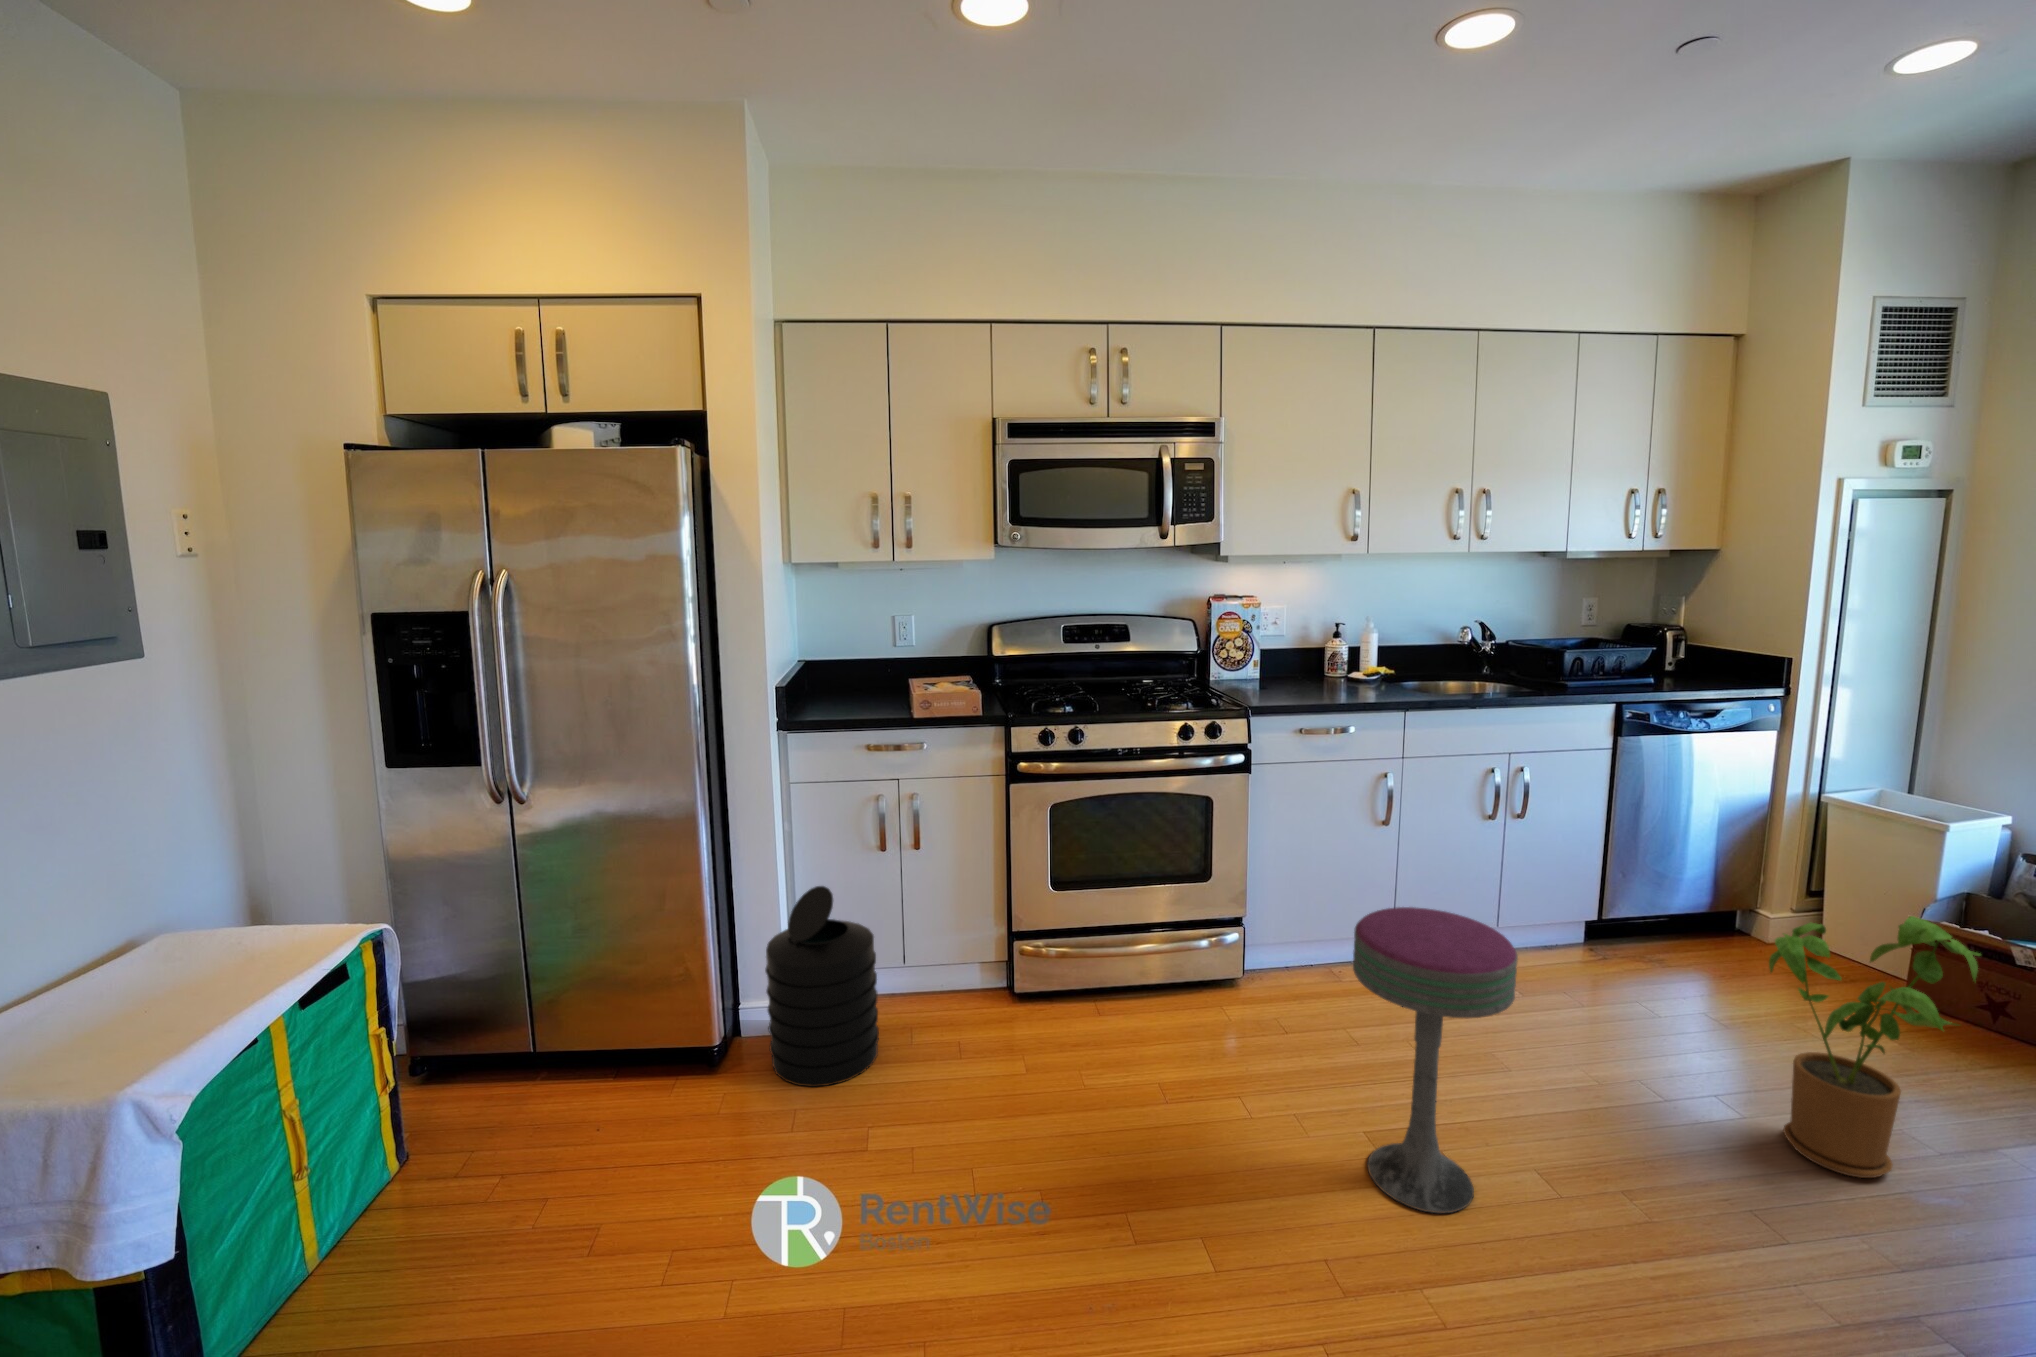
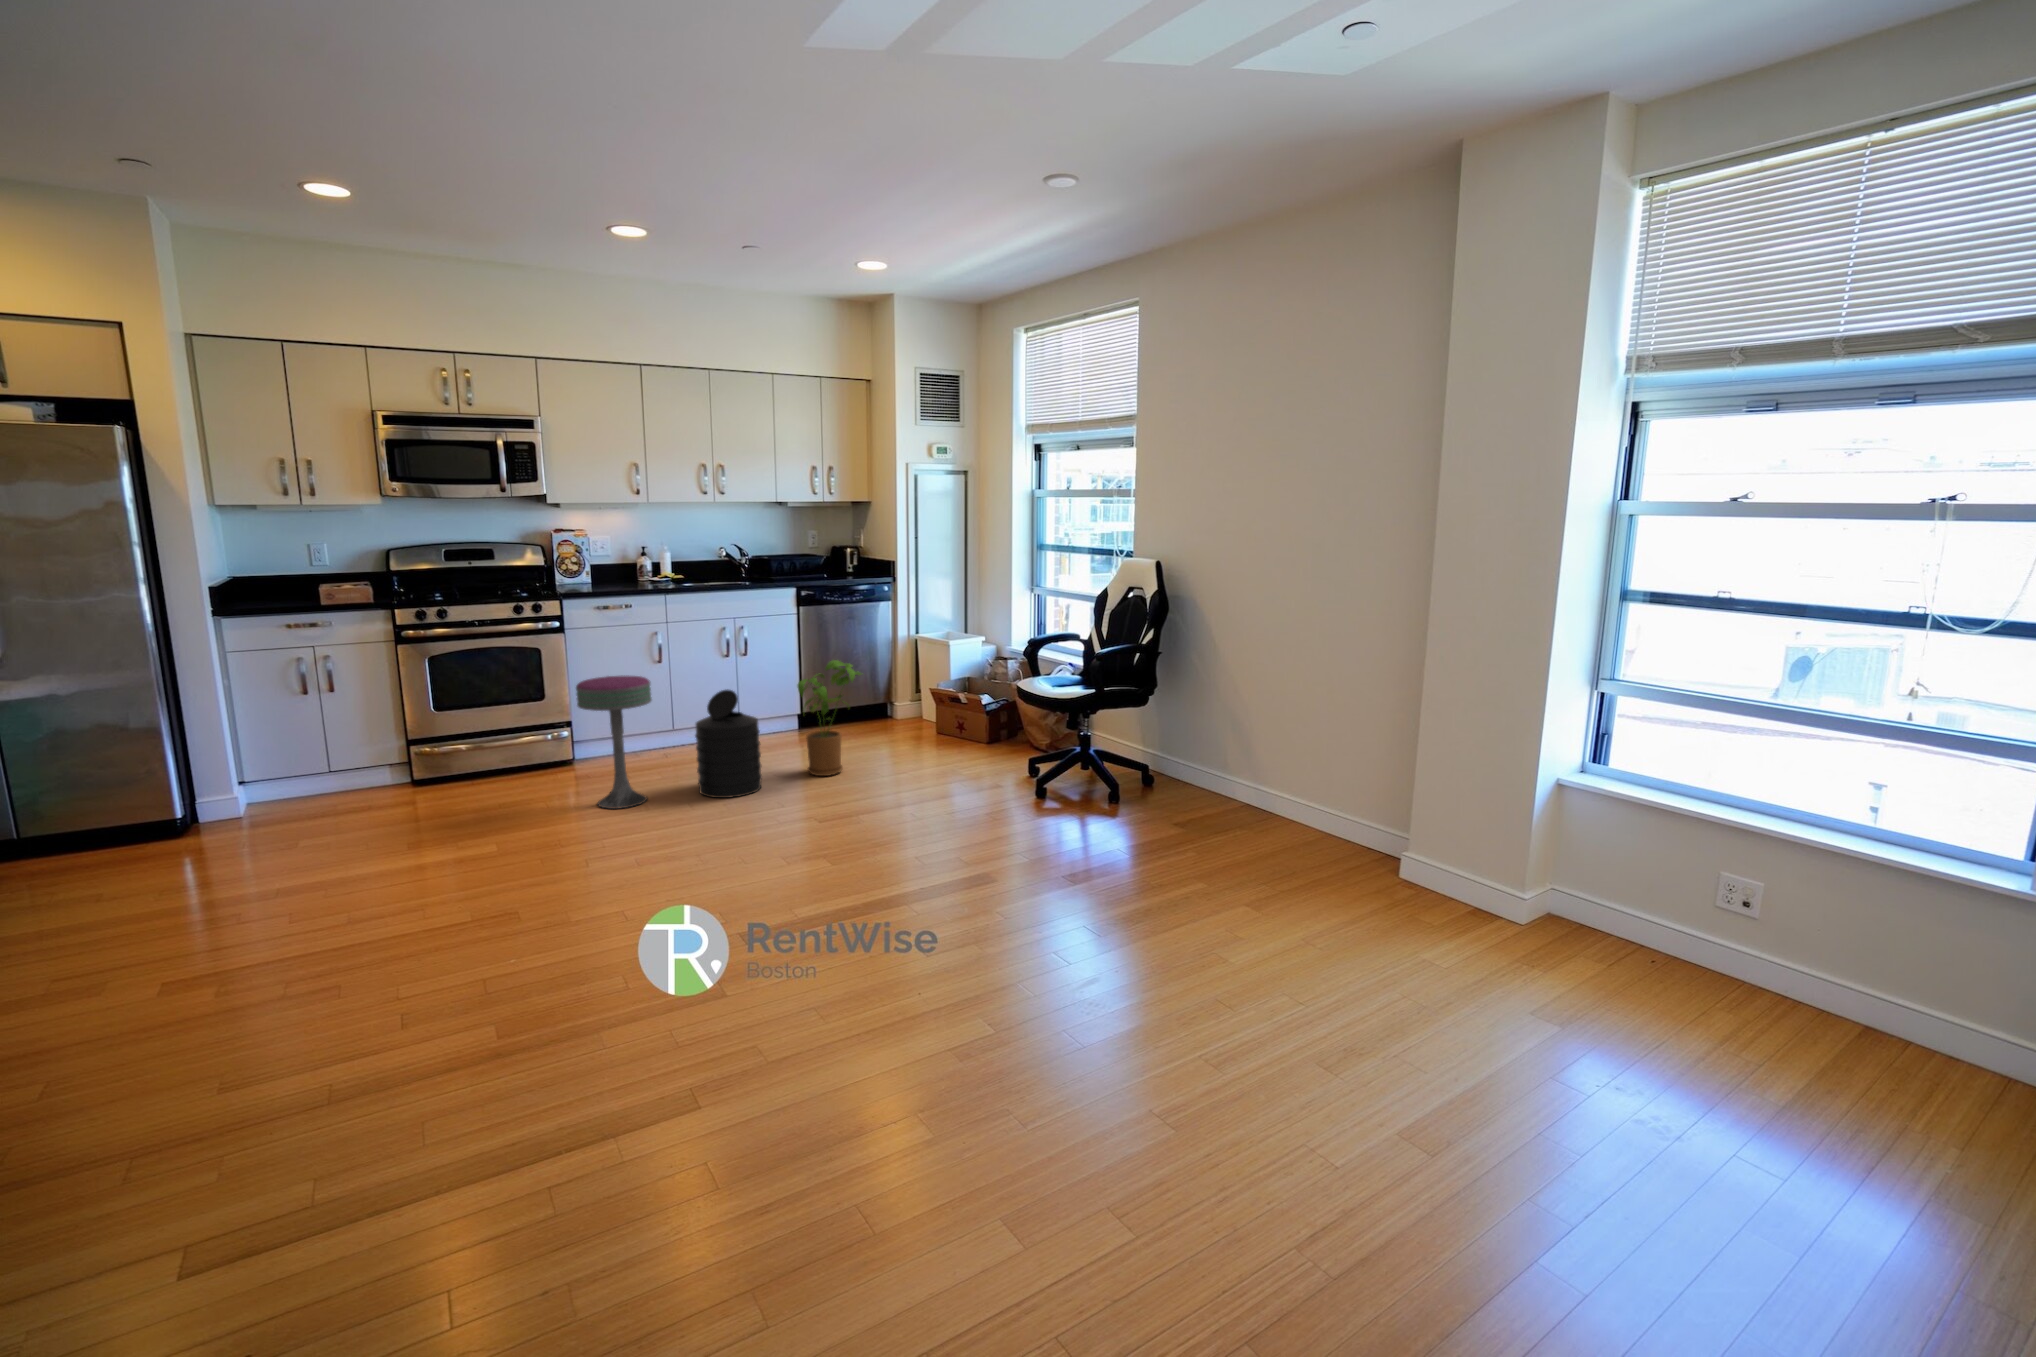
trash can: present [765,886,879,1087] -> present [695,689,762,798]

